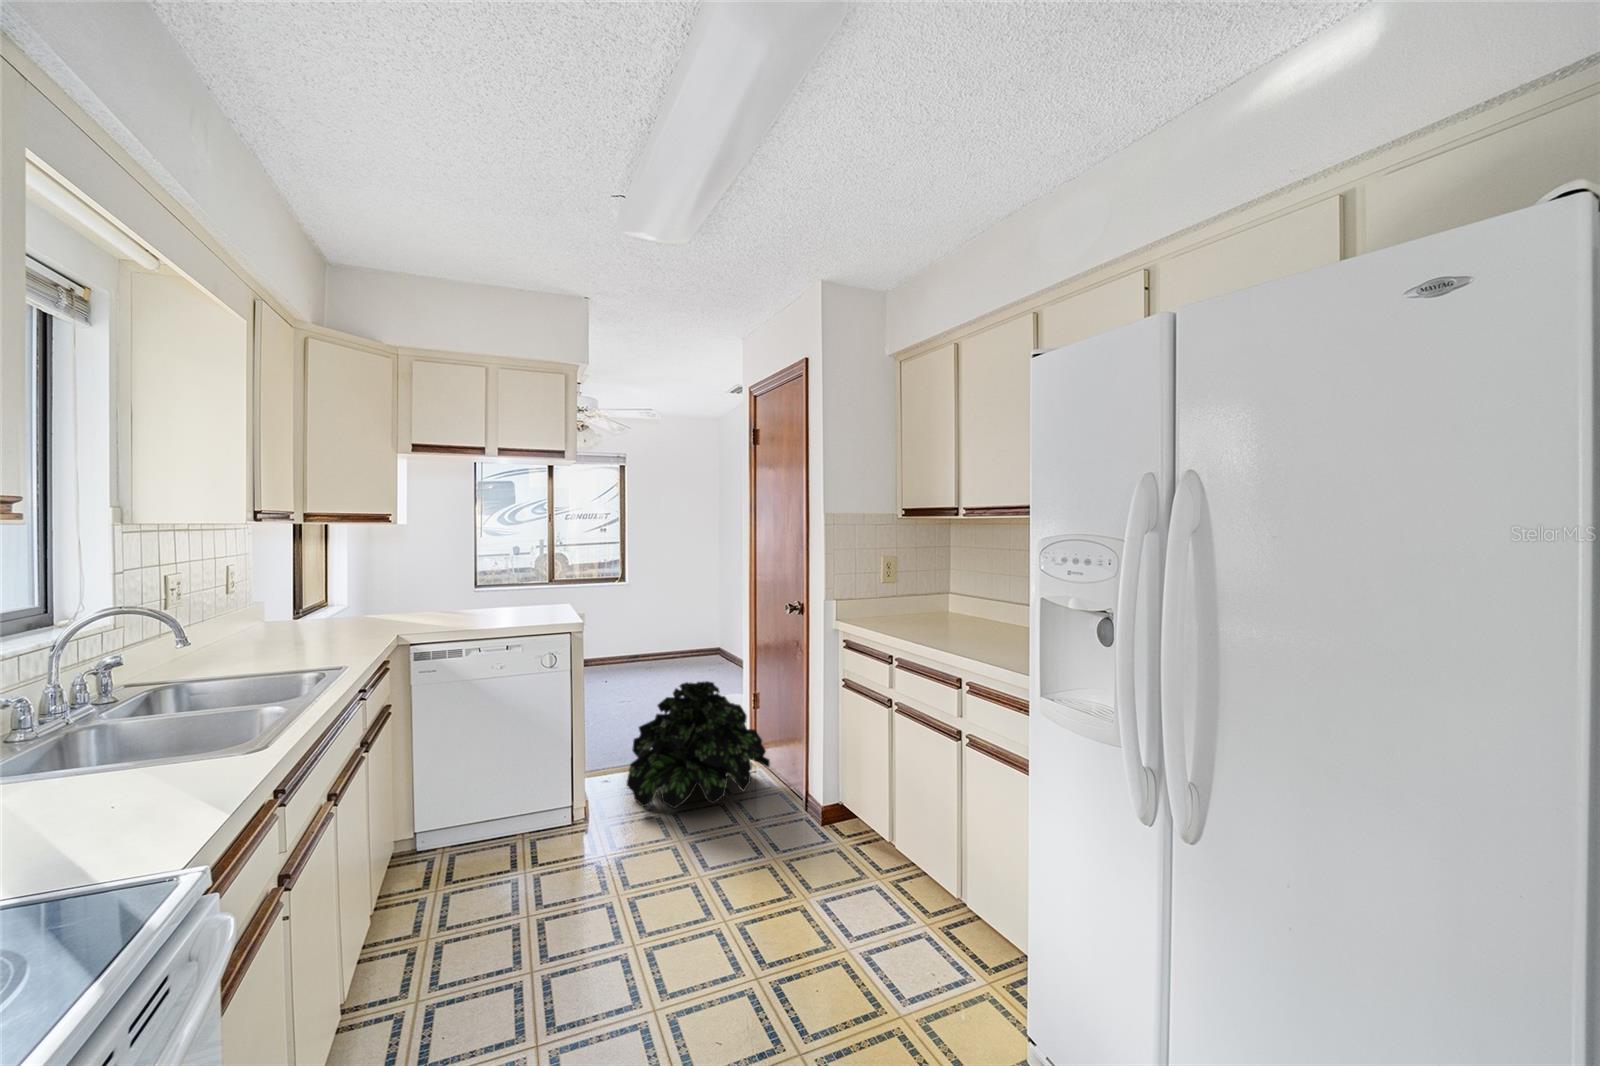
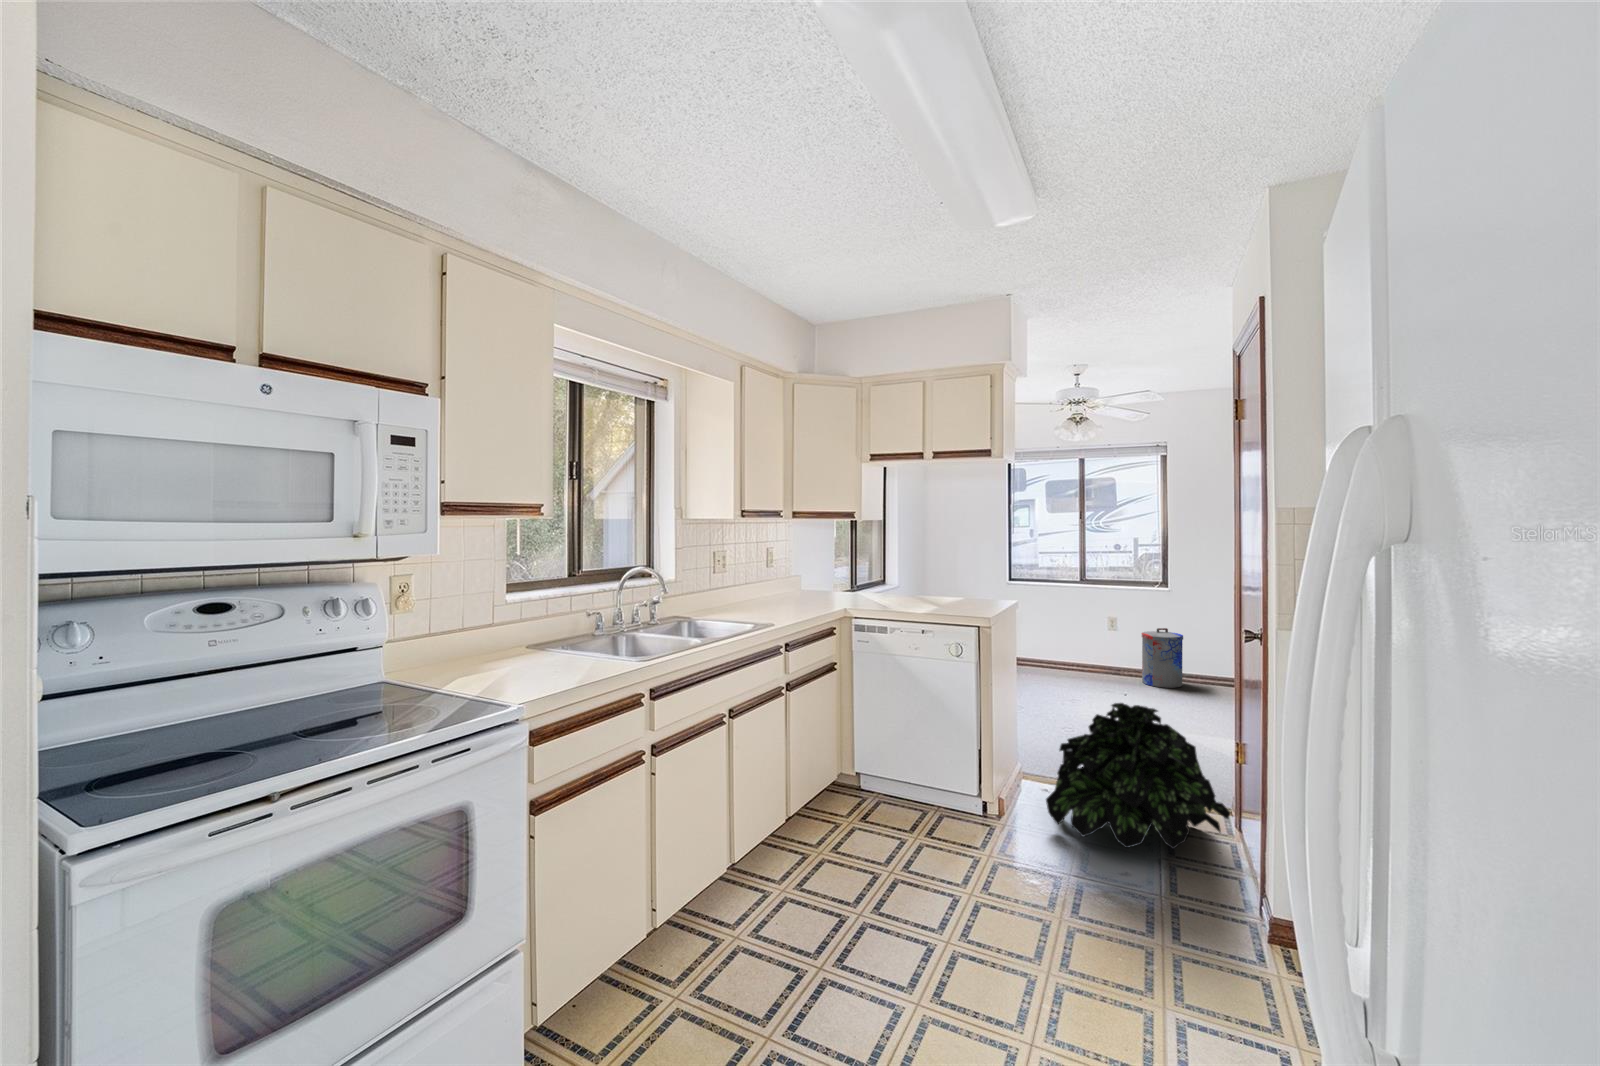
trash can: none [608,619,643,672] -> present [1142,628,1183,688]

